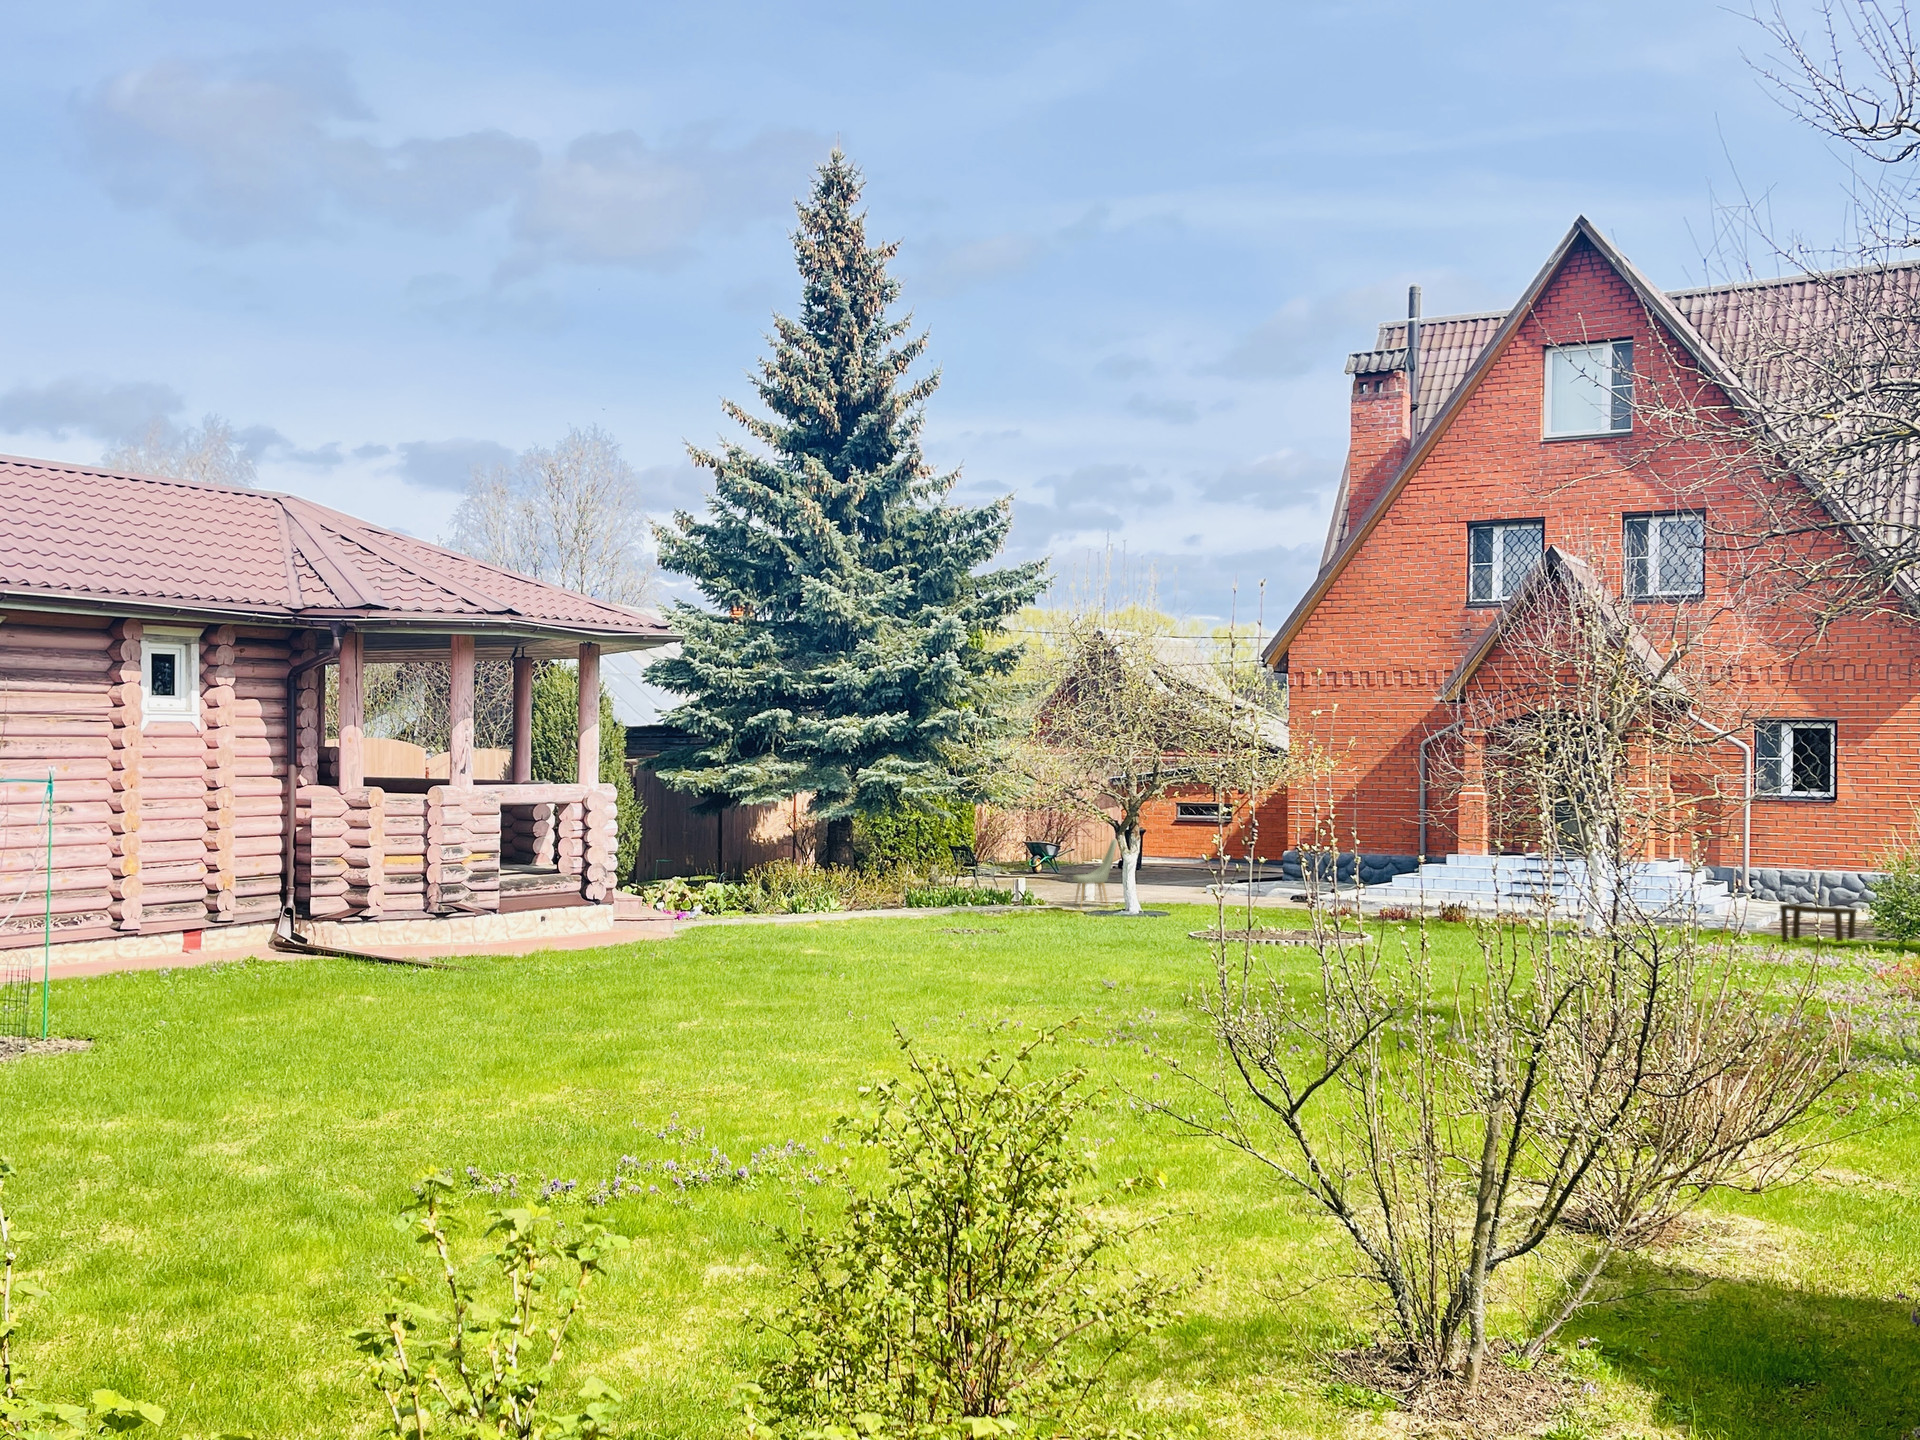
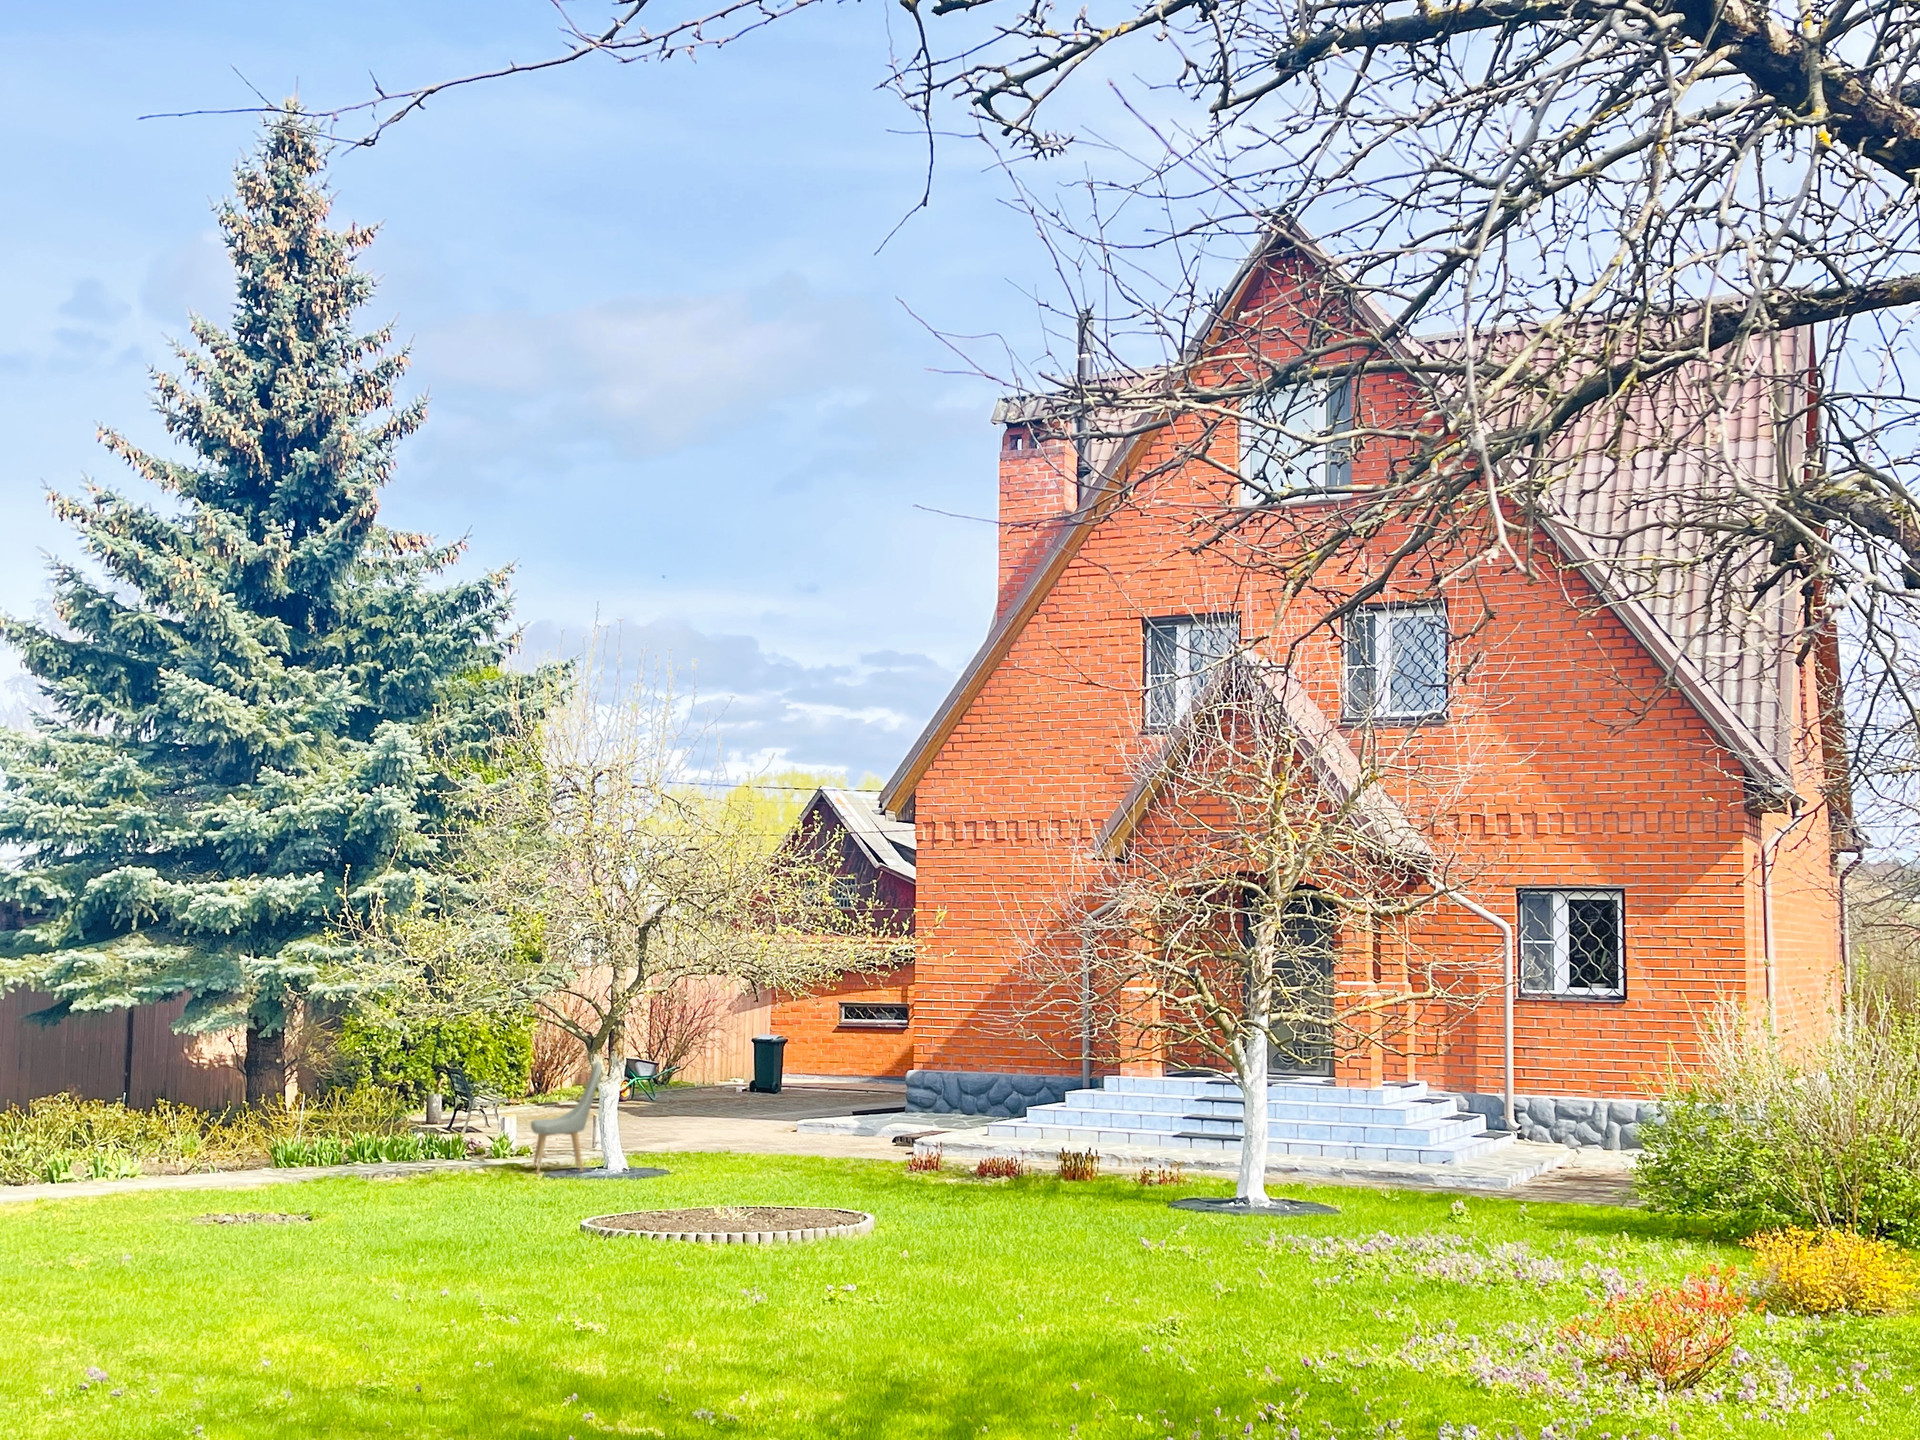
bench: present [1780,904,1857,947] -> none [1619,1167,1743,1242]

